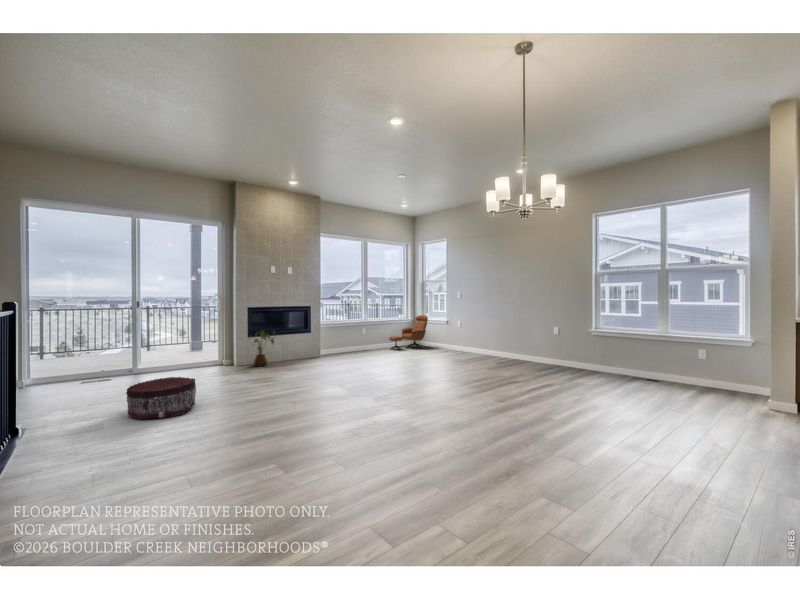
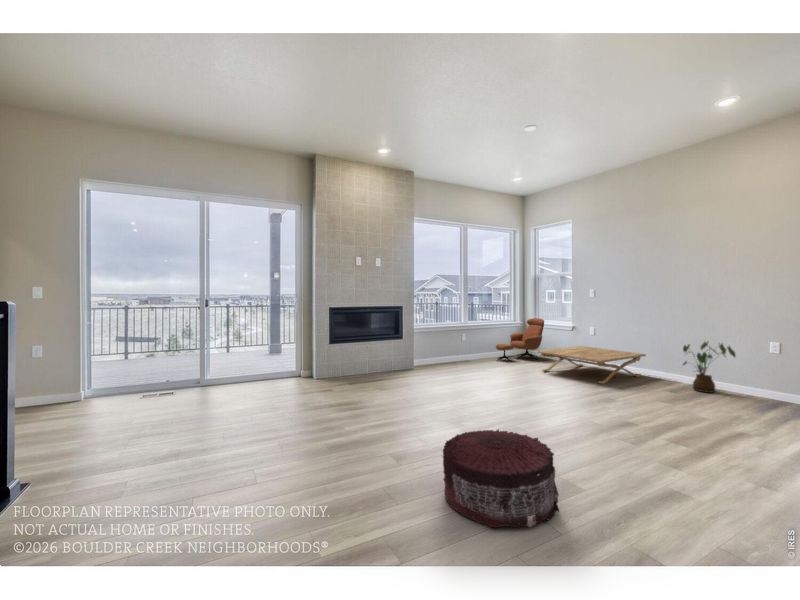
house plant: present [254,331,275,366] -> present [683,342,736,393]
coffee table: none [416,336,491,362] -> present [537,346,646,384]
pouf: present [126,377,196,419] -> present [443,429,559,528]

